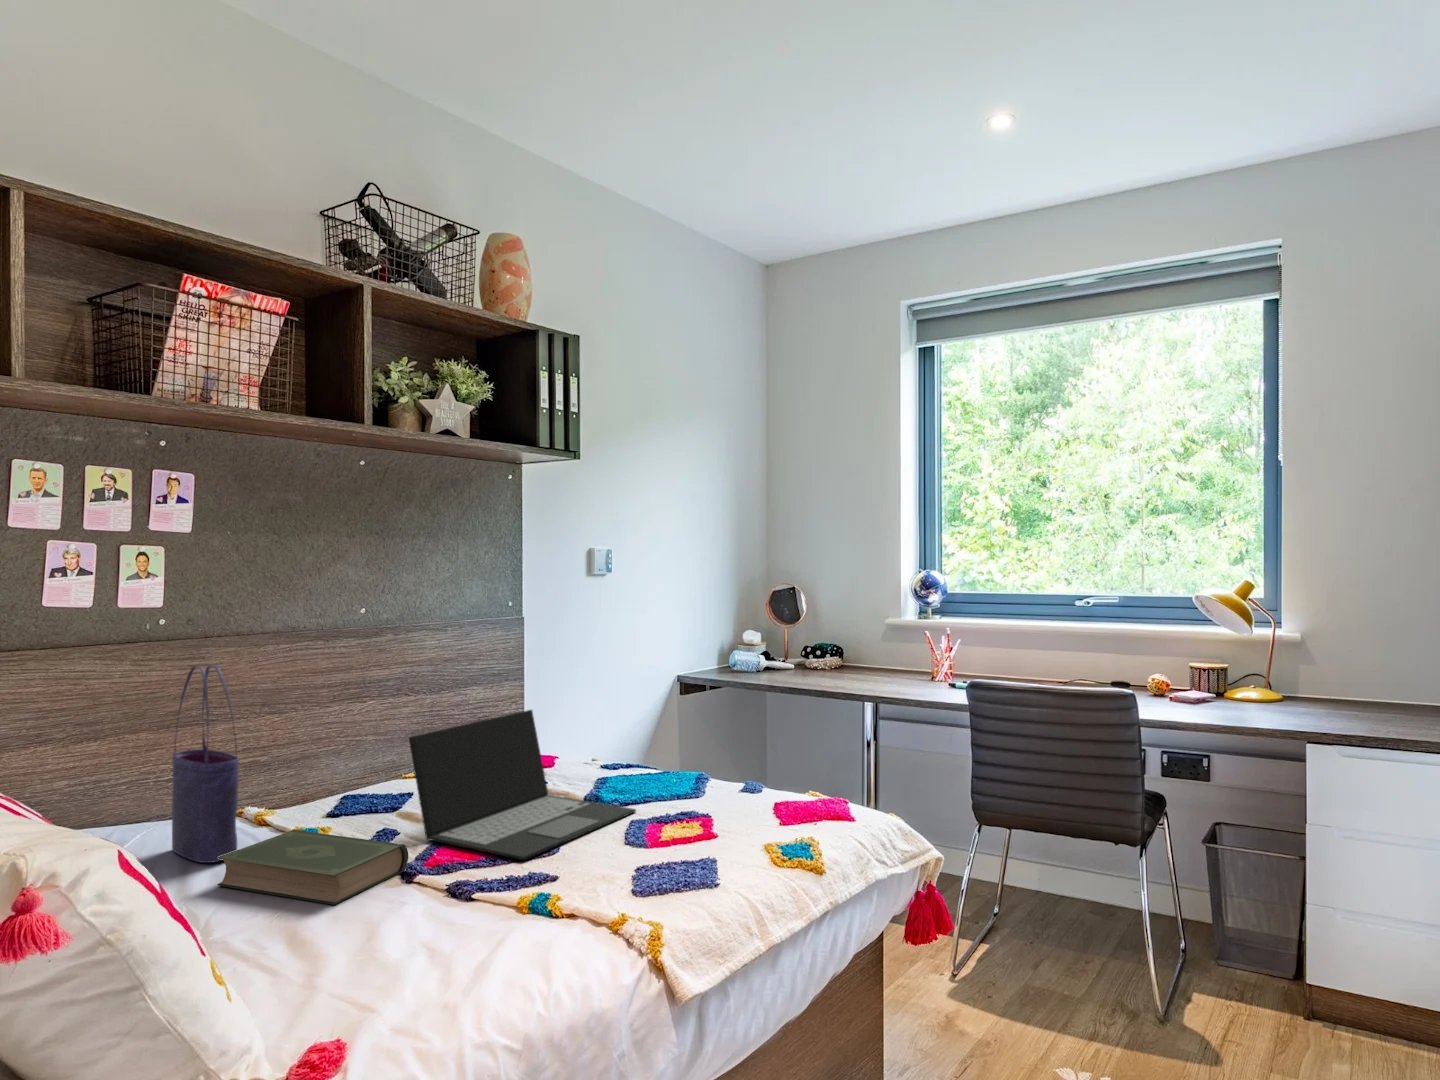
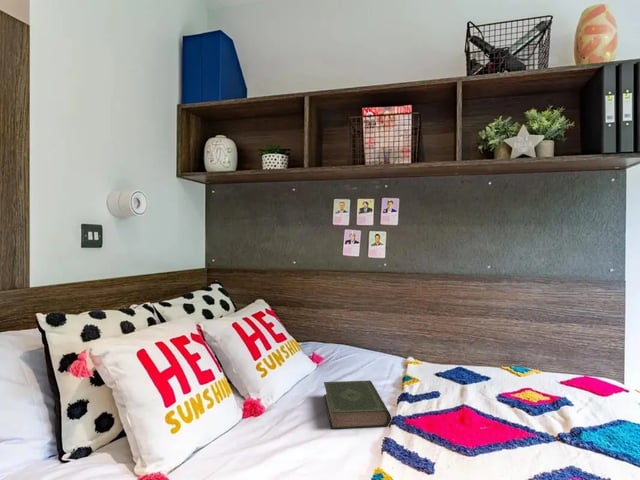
tote bag: present [172,665,239,863] -> none [339,288,360,384]
laptop: present [409,710,636,860] -> none [426,347,594,461]

